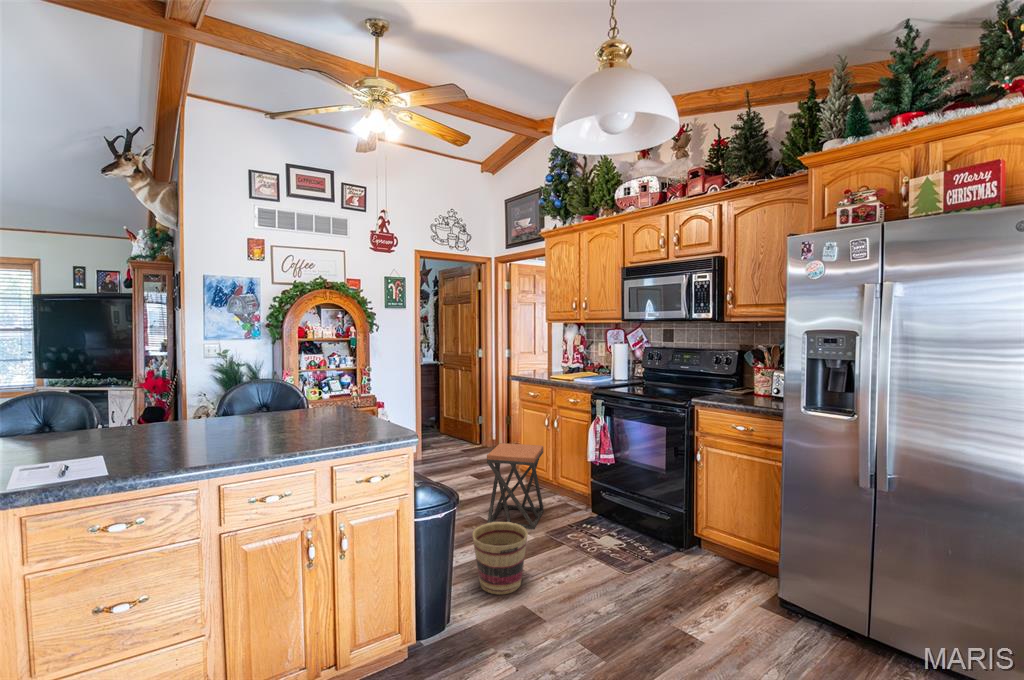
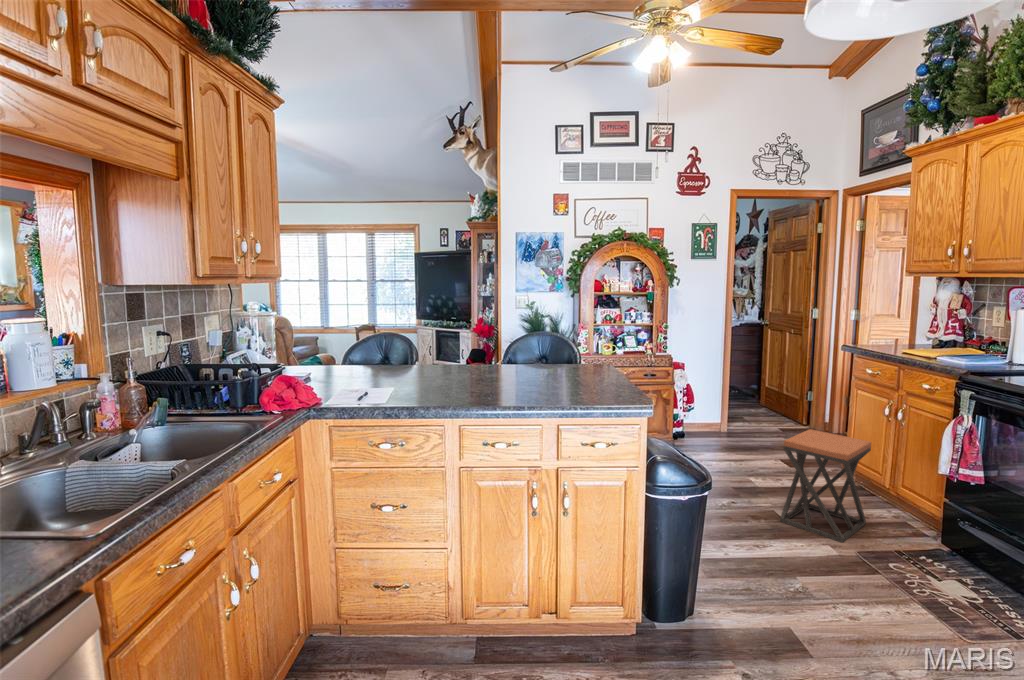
basket: present [472,522,528,595] -> none [739,519,811,603]

